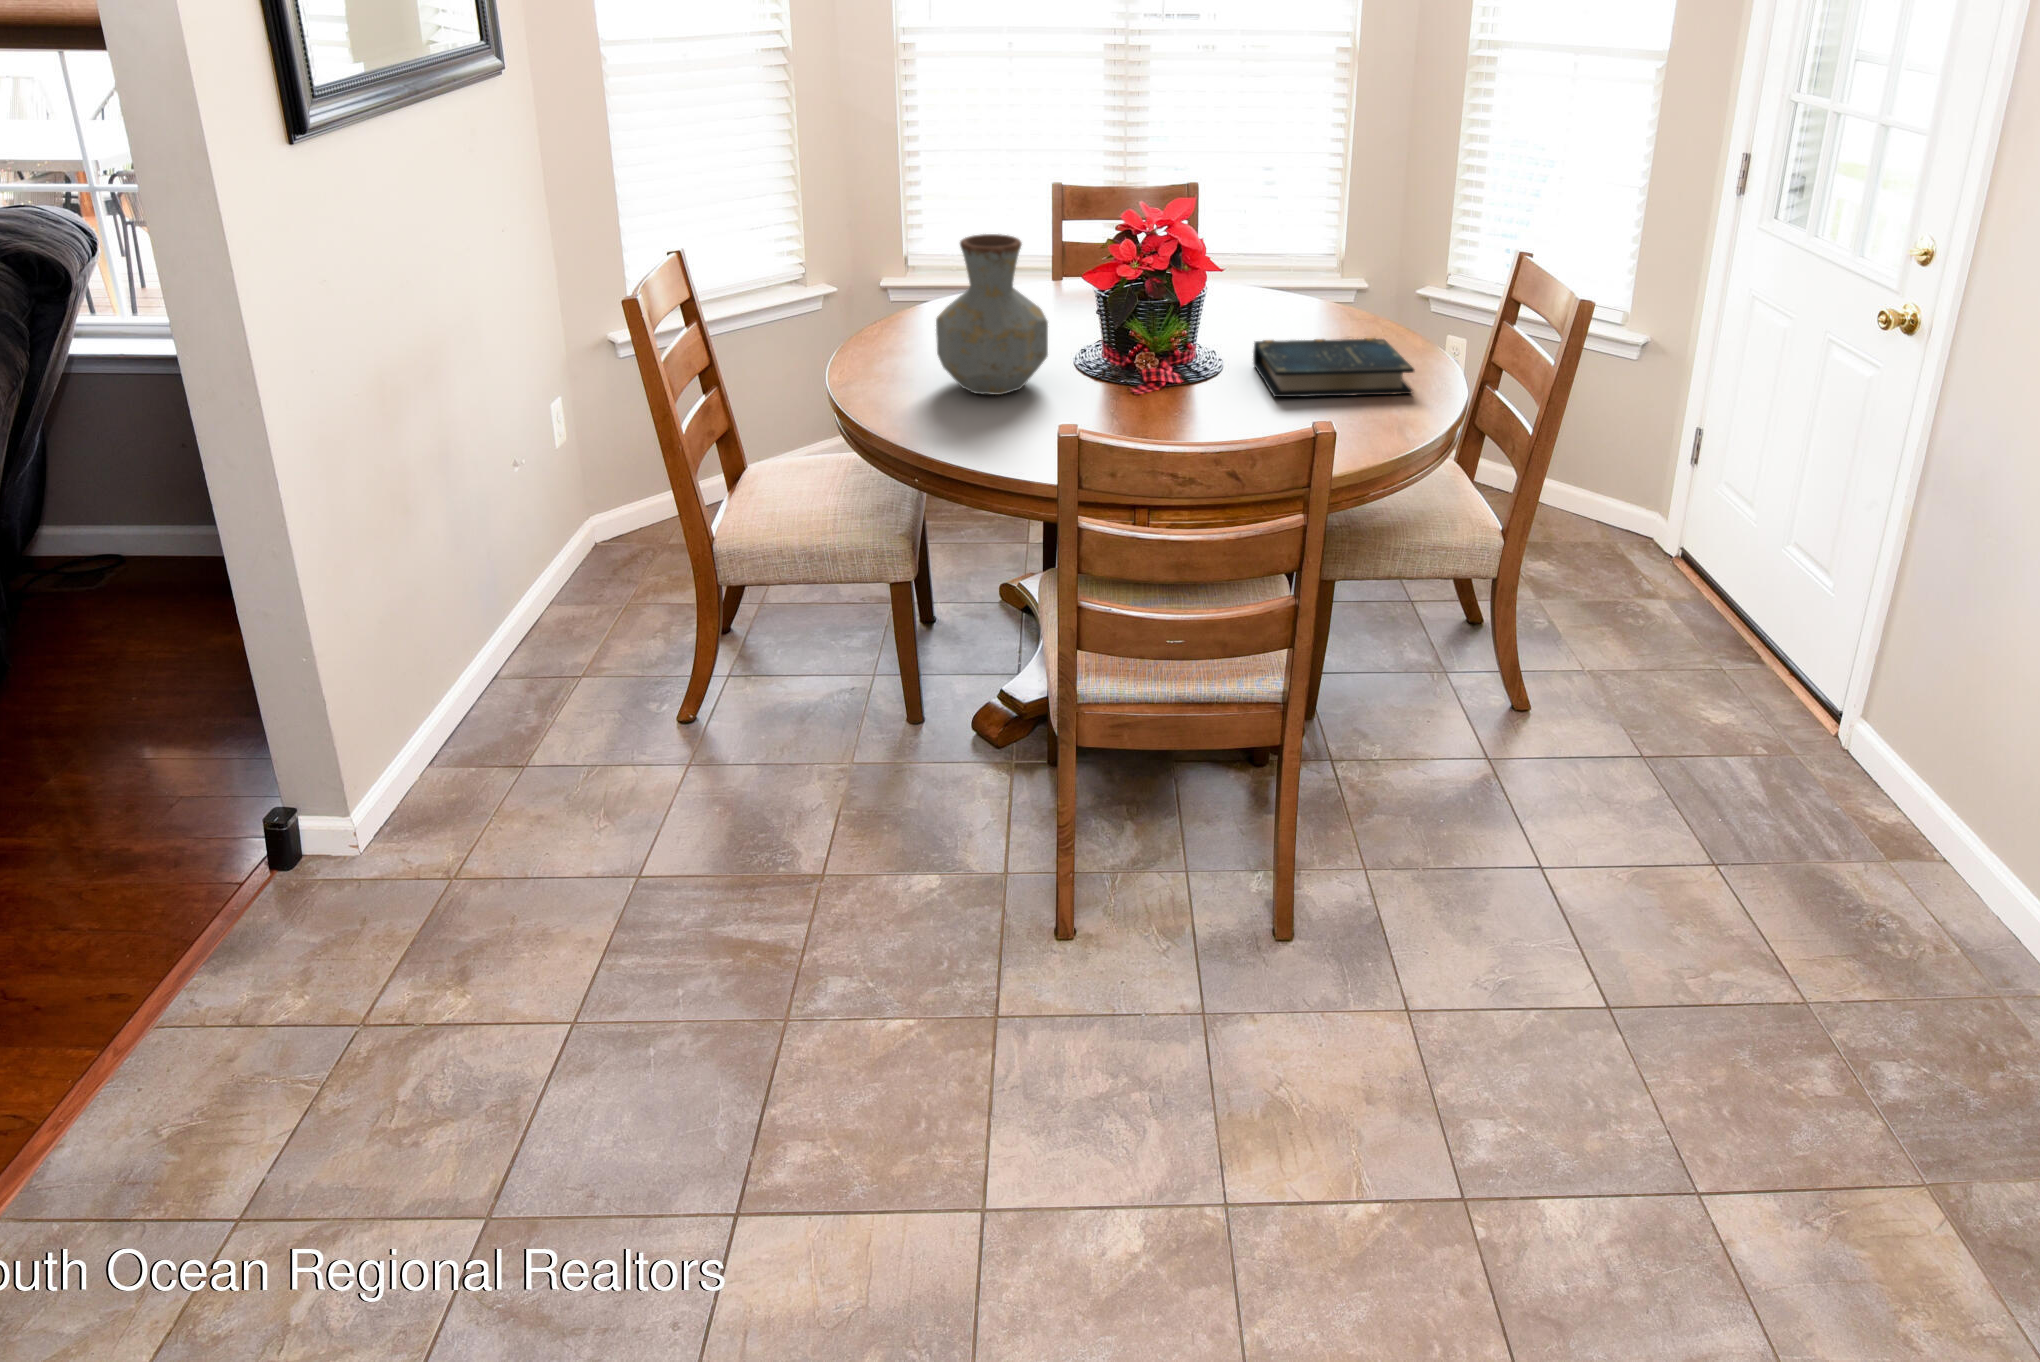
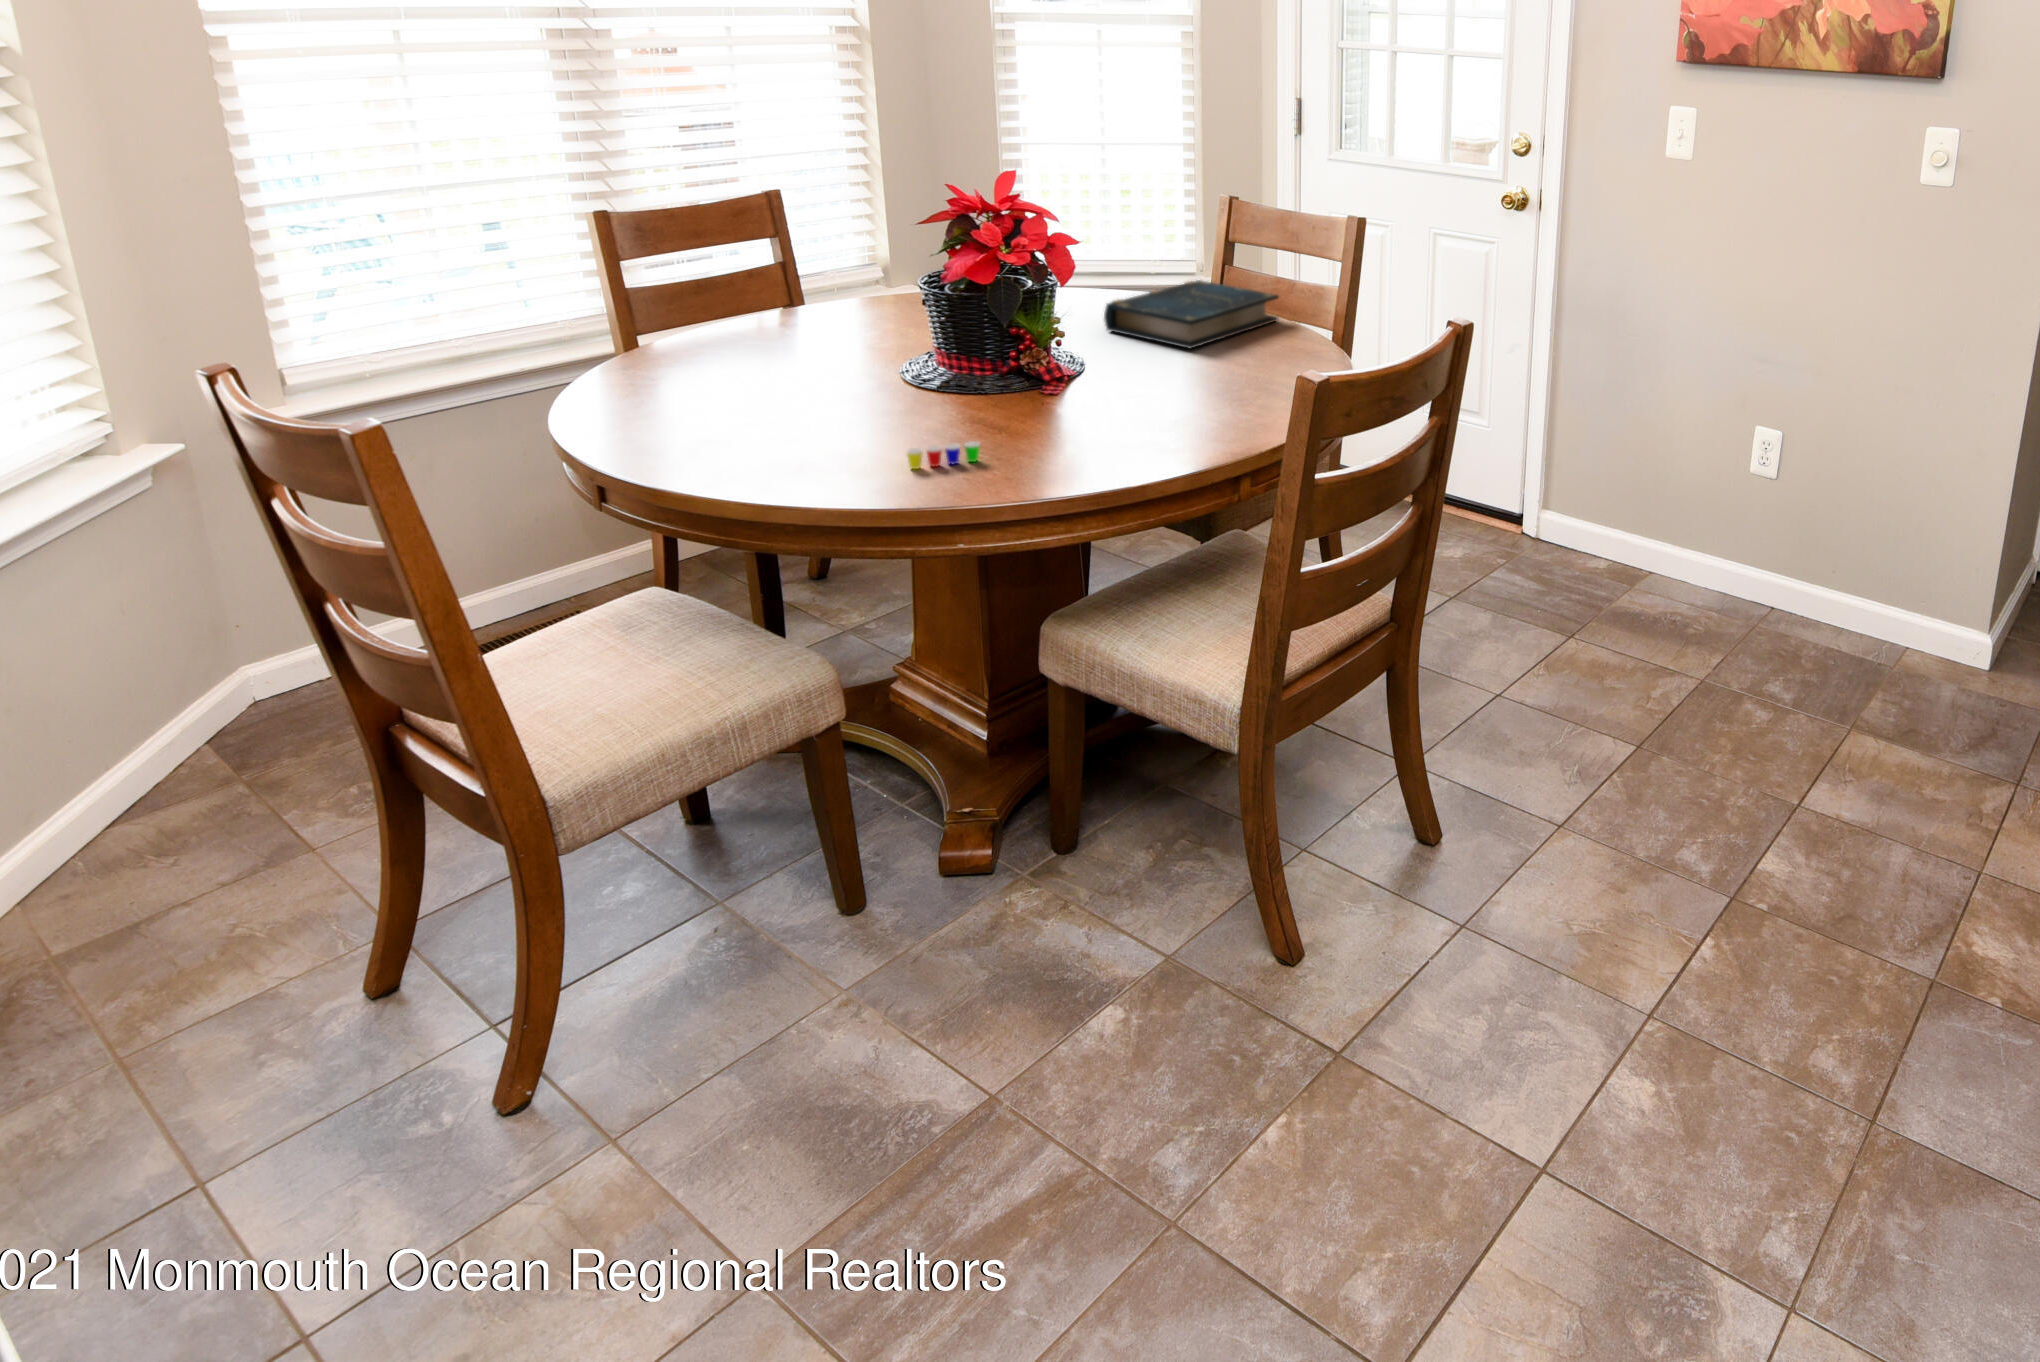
vase: present [936,234,1048,395] -> none [815,213,971,424]
cup: none [916,411,964,434] -> present [907,441,980,469]

